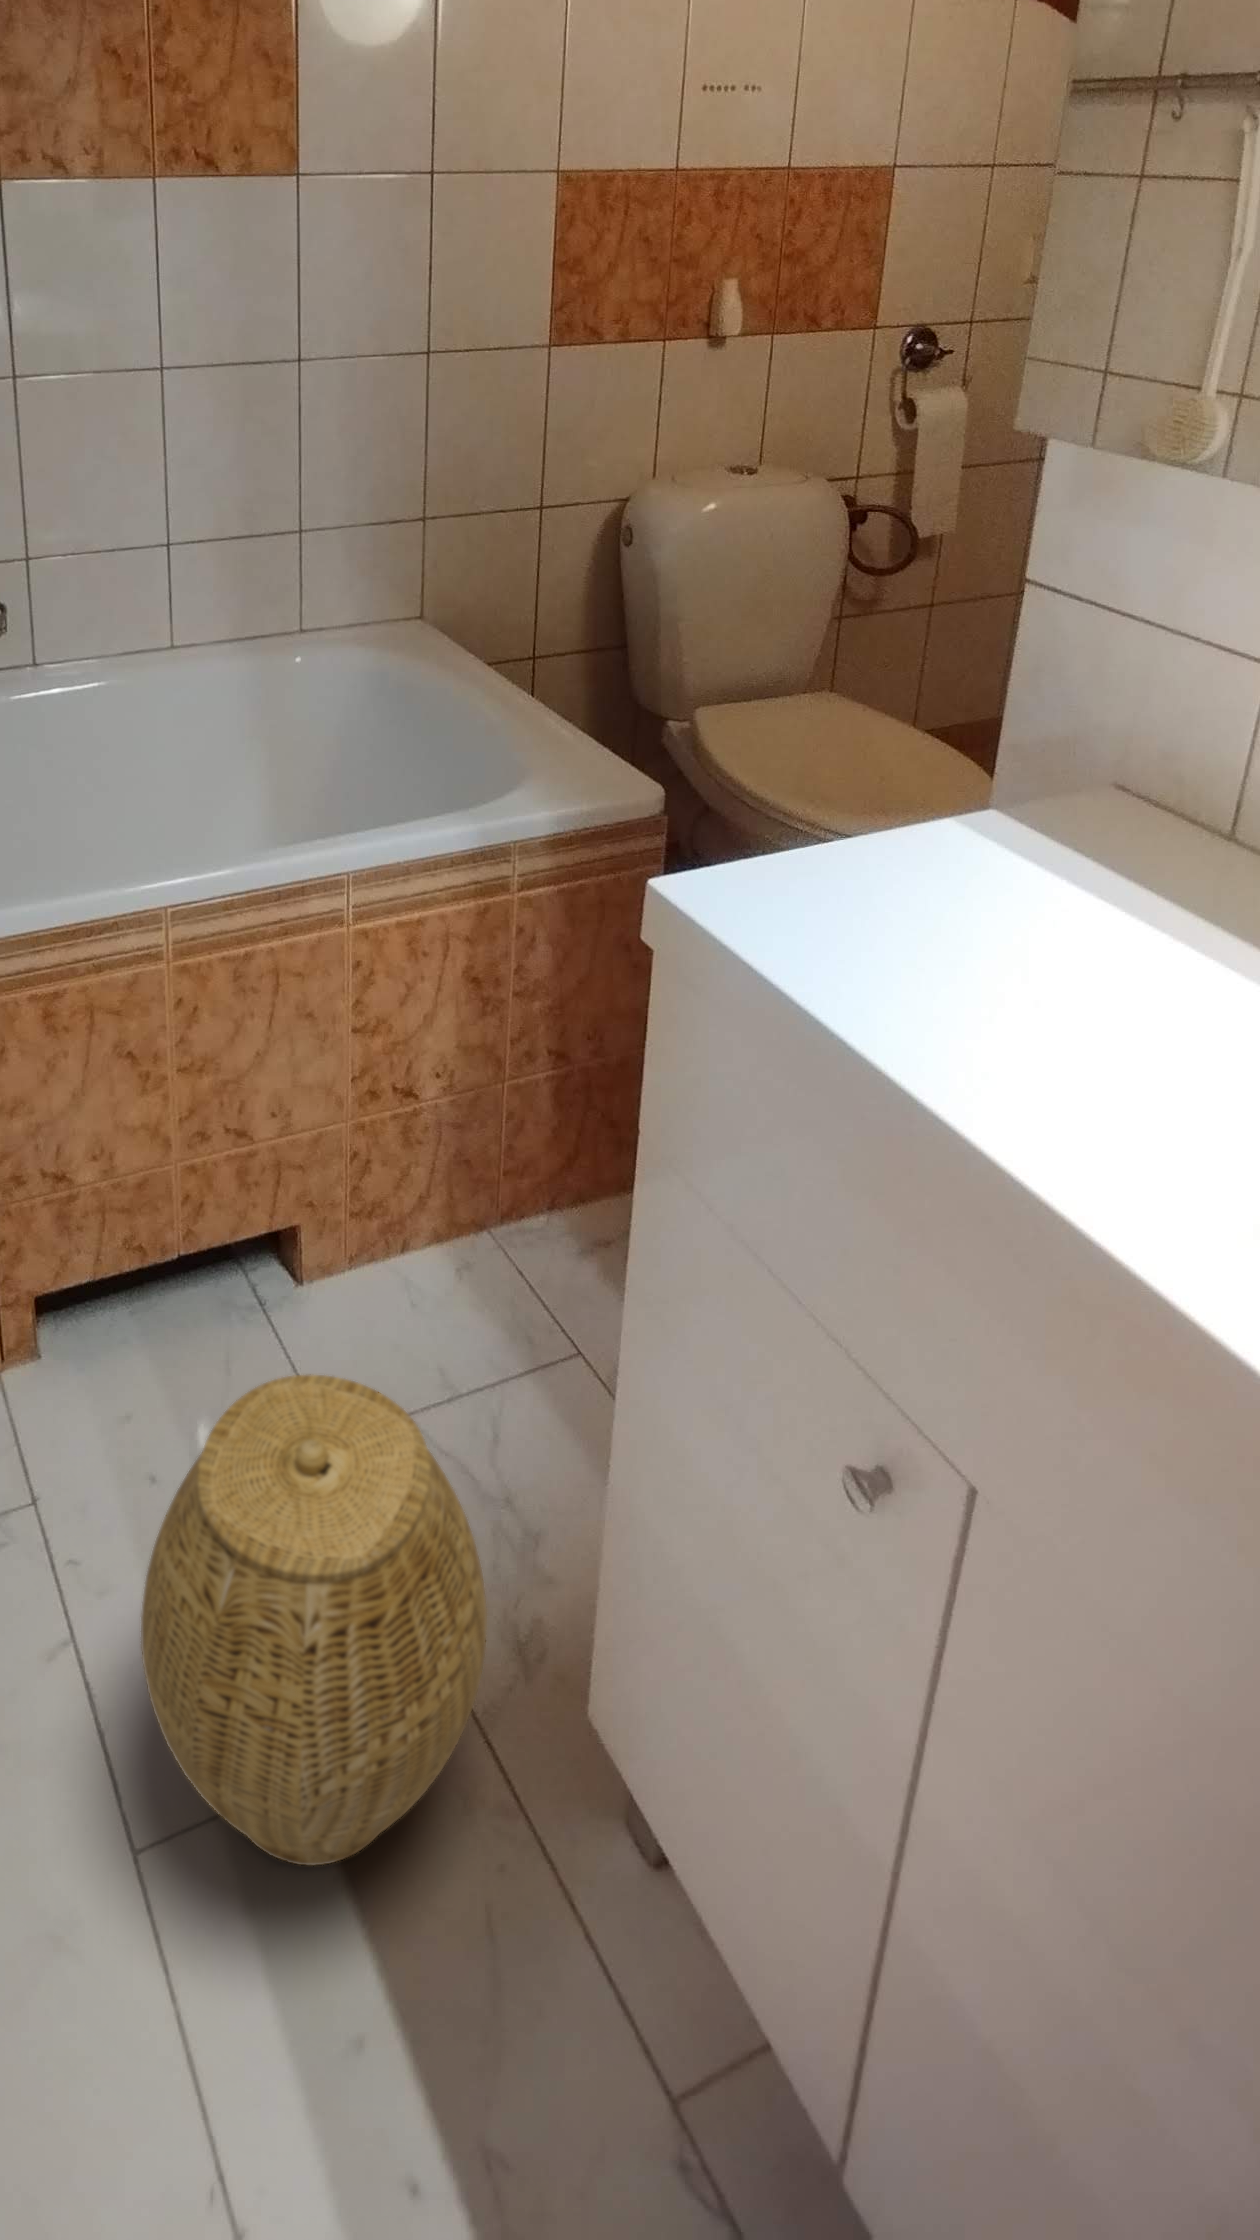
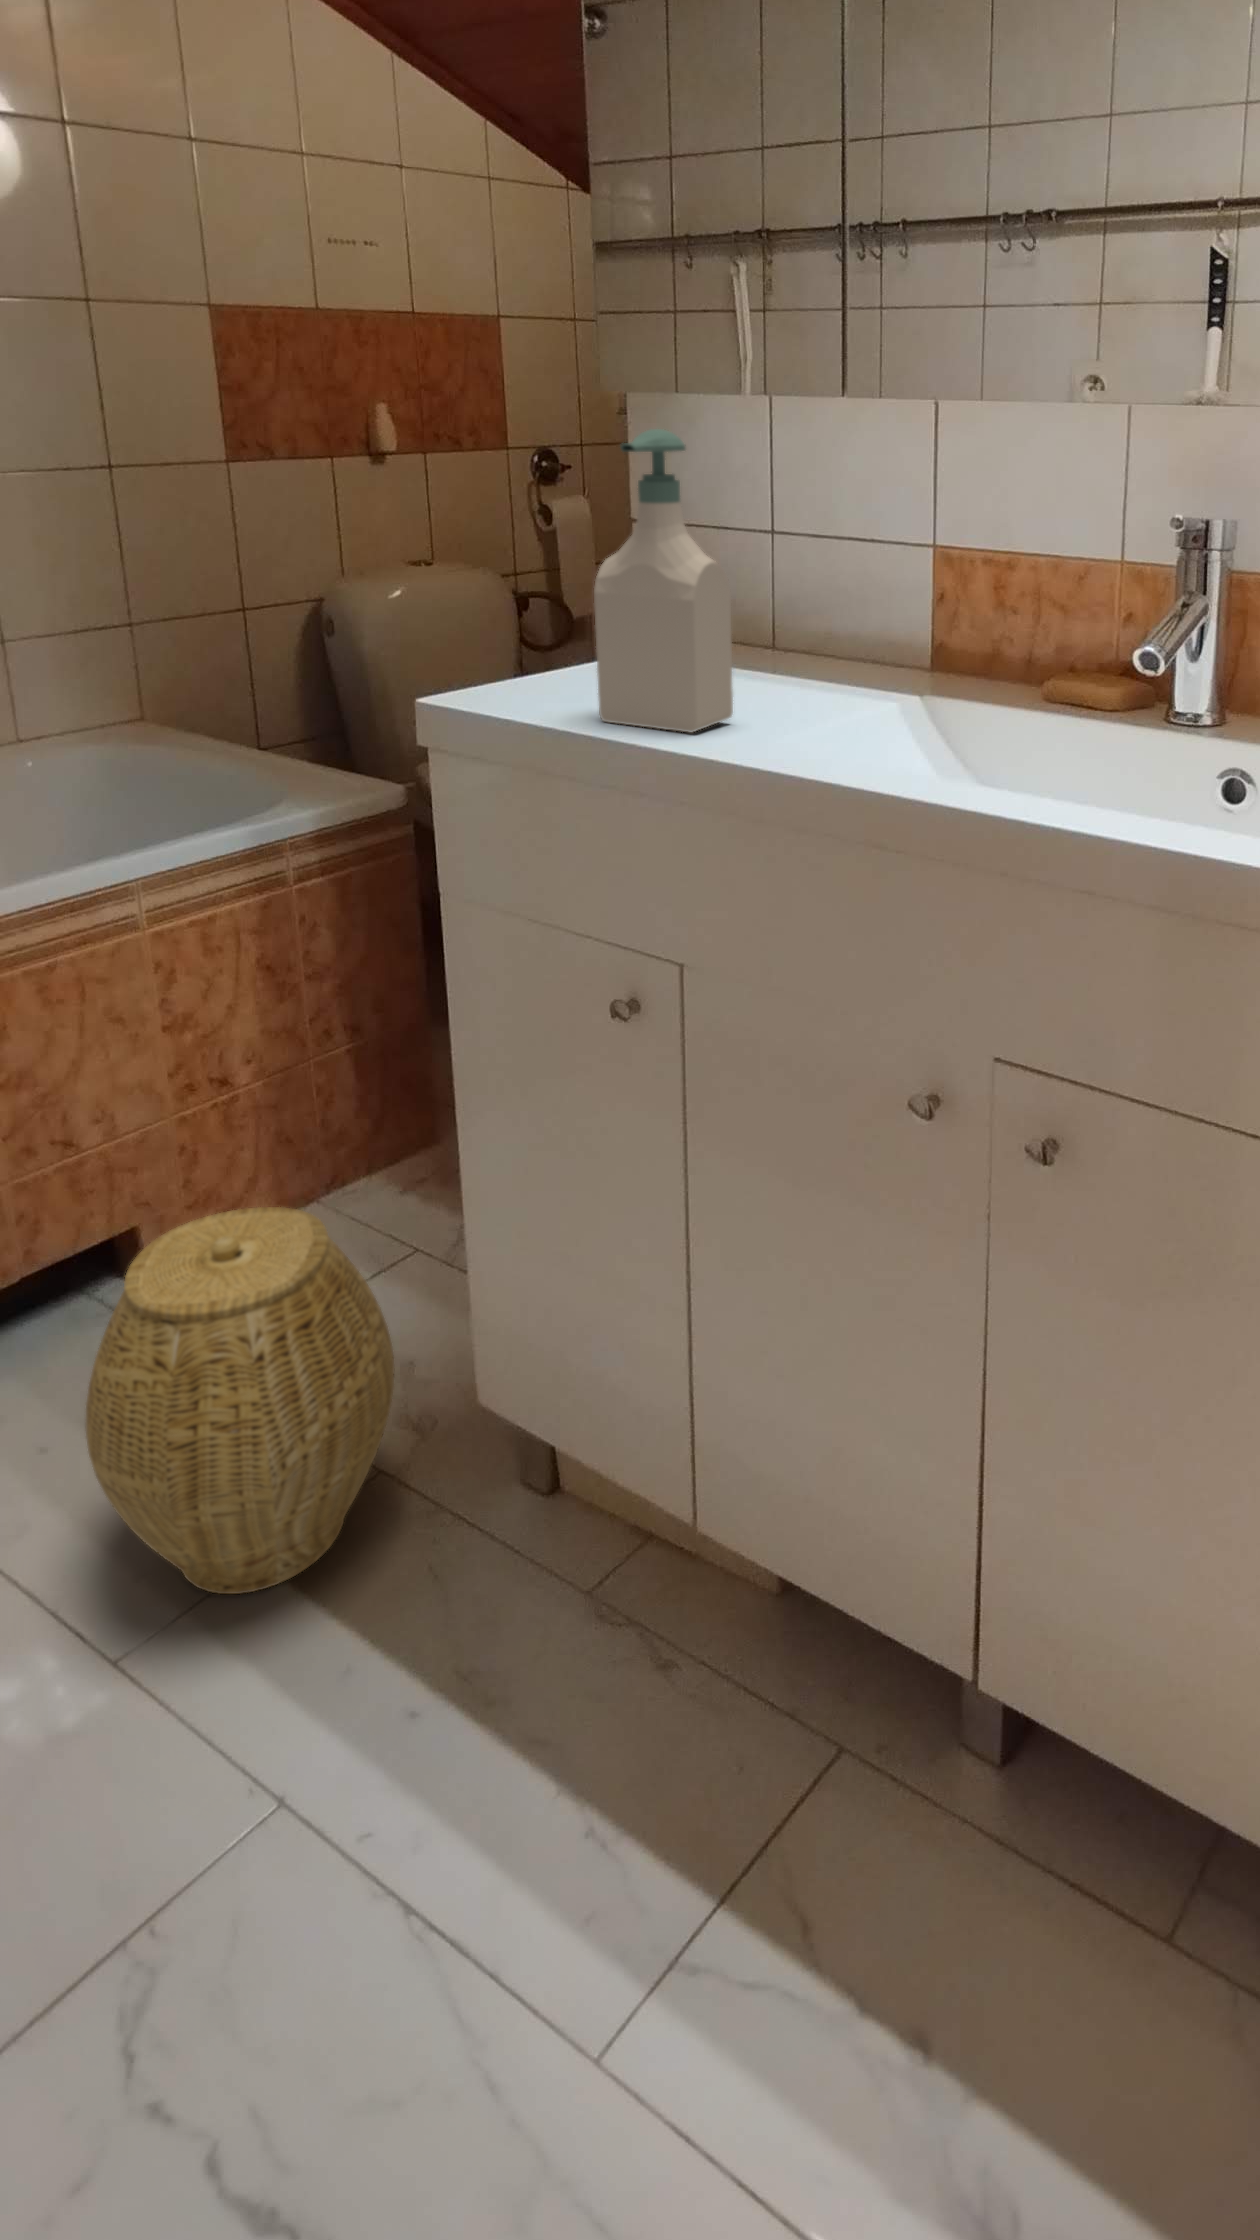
soap bottle: none [913,555,1198,1086] -> present [594,429,733,732]

